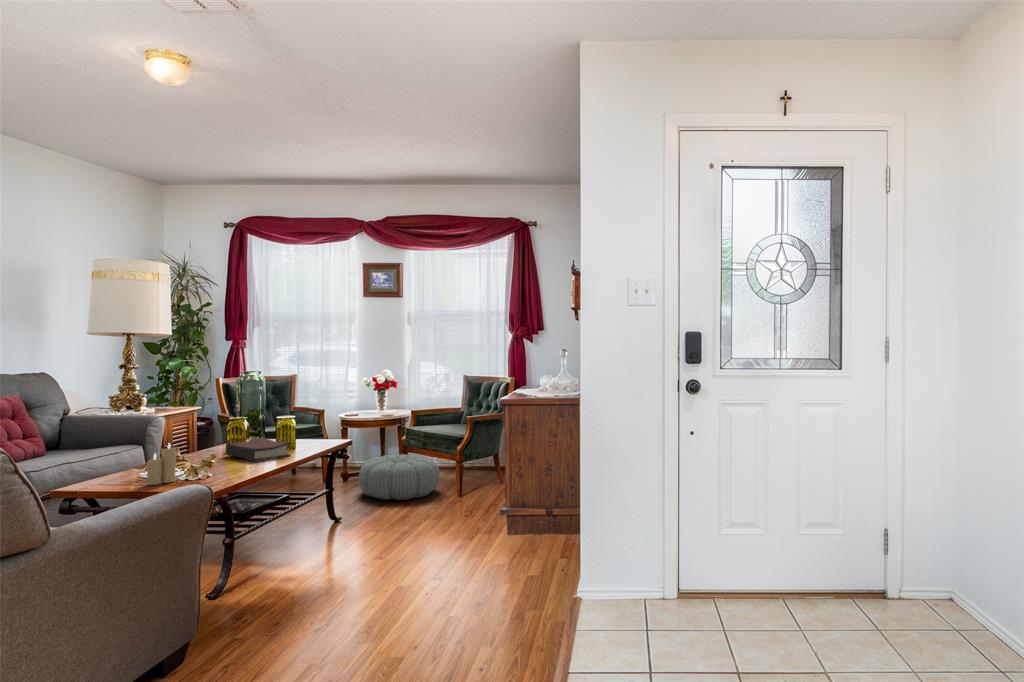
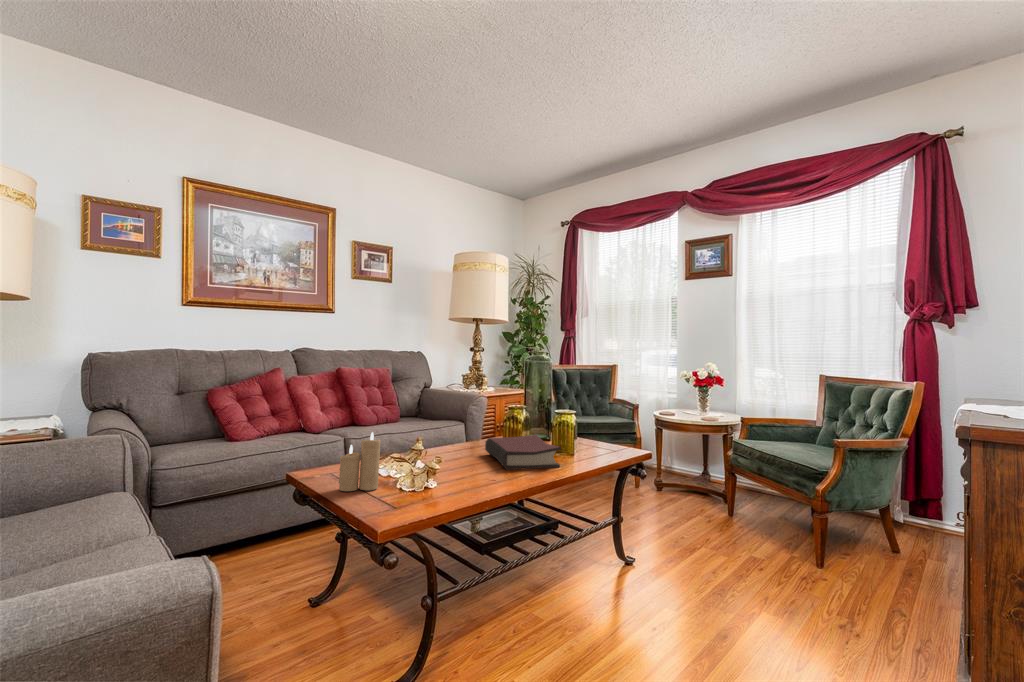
pouf: present [359,454,440,500] -> none [668,472,786,543]

